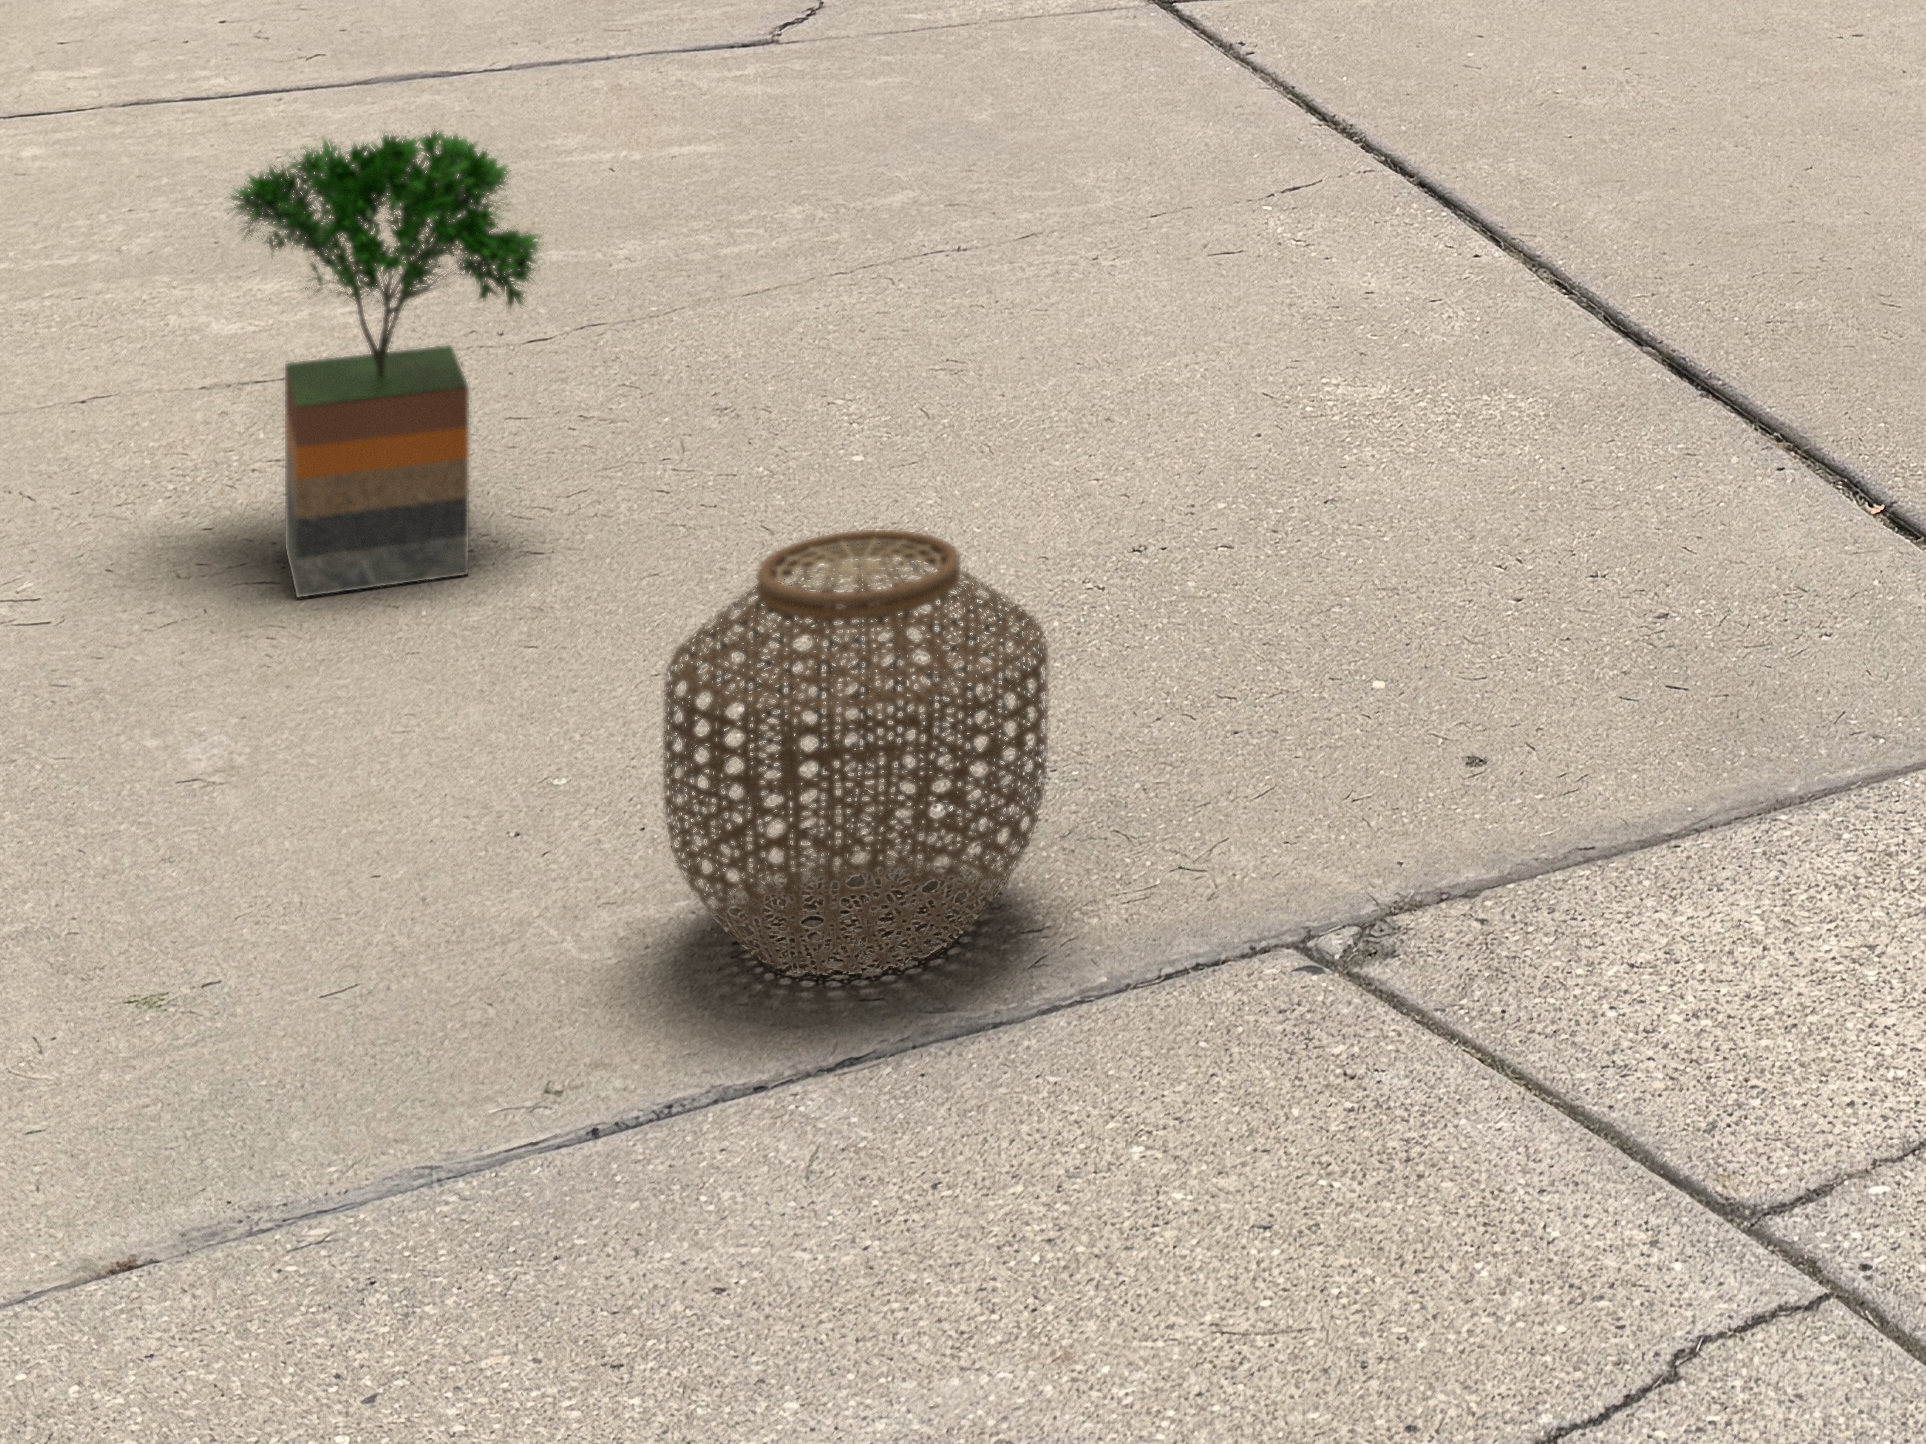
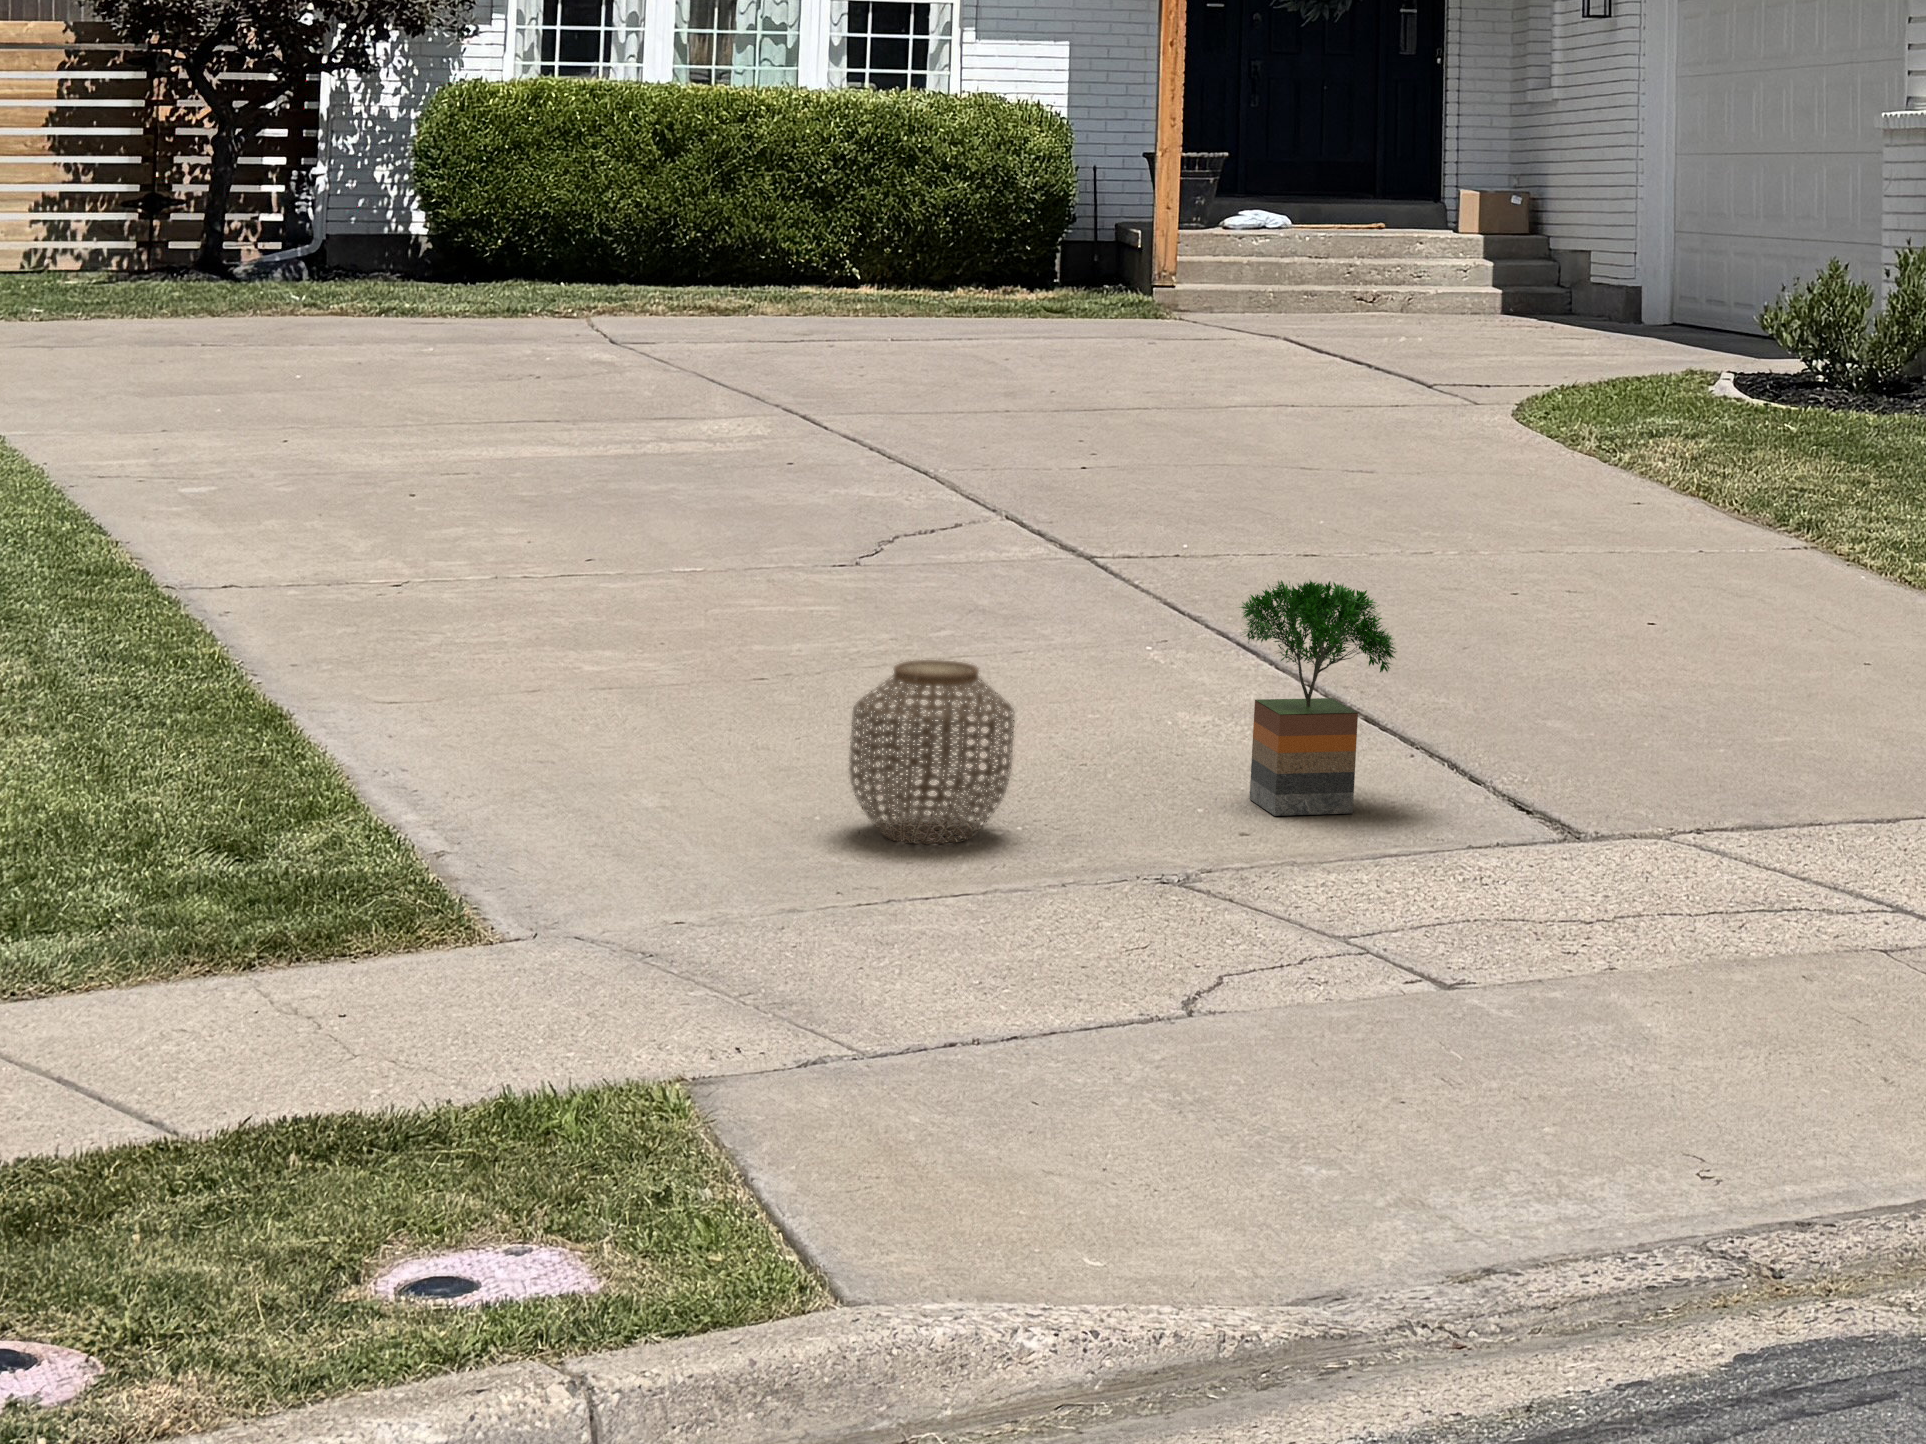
potted tree: present [228,131,540,597] -> present [1239,580,1396,816]

